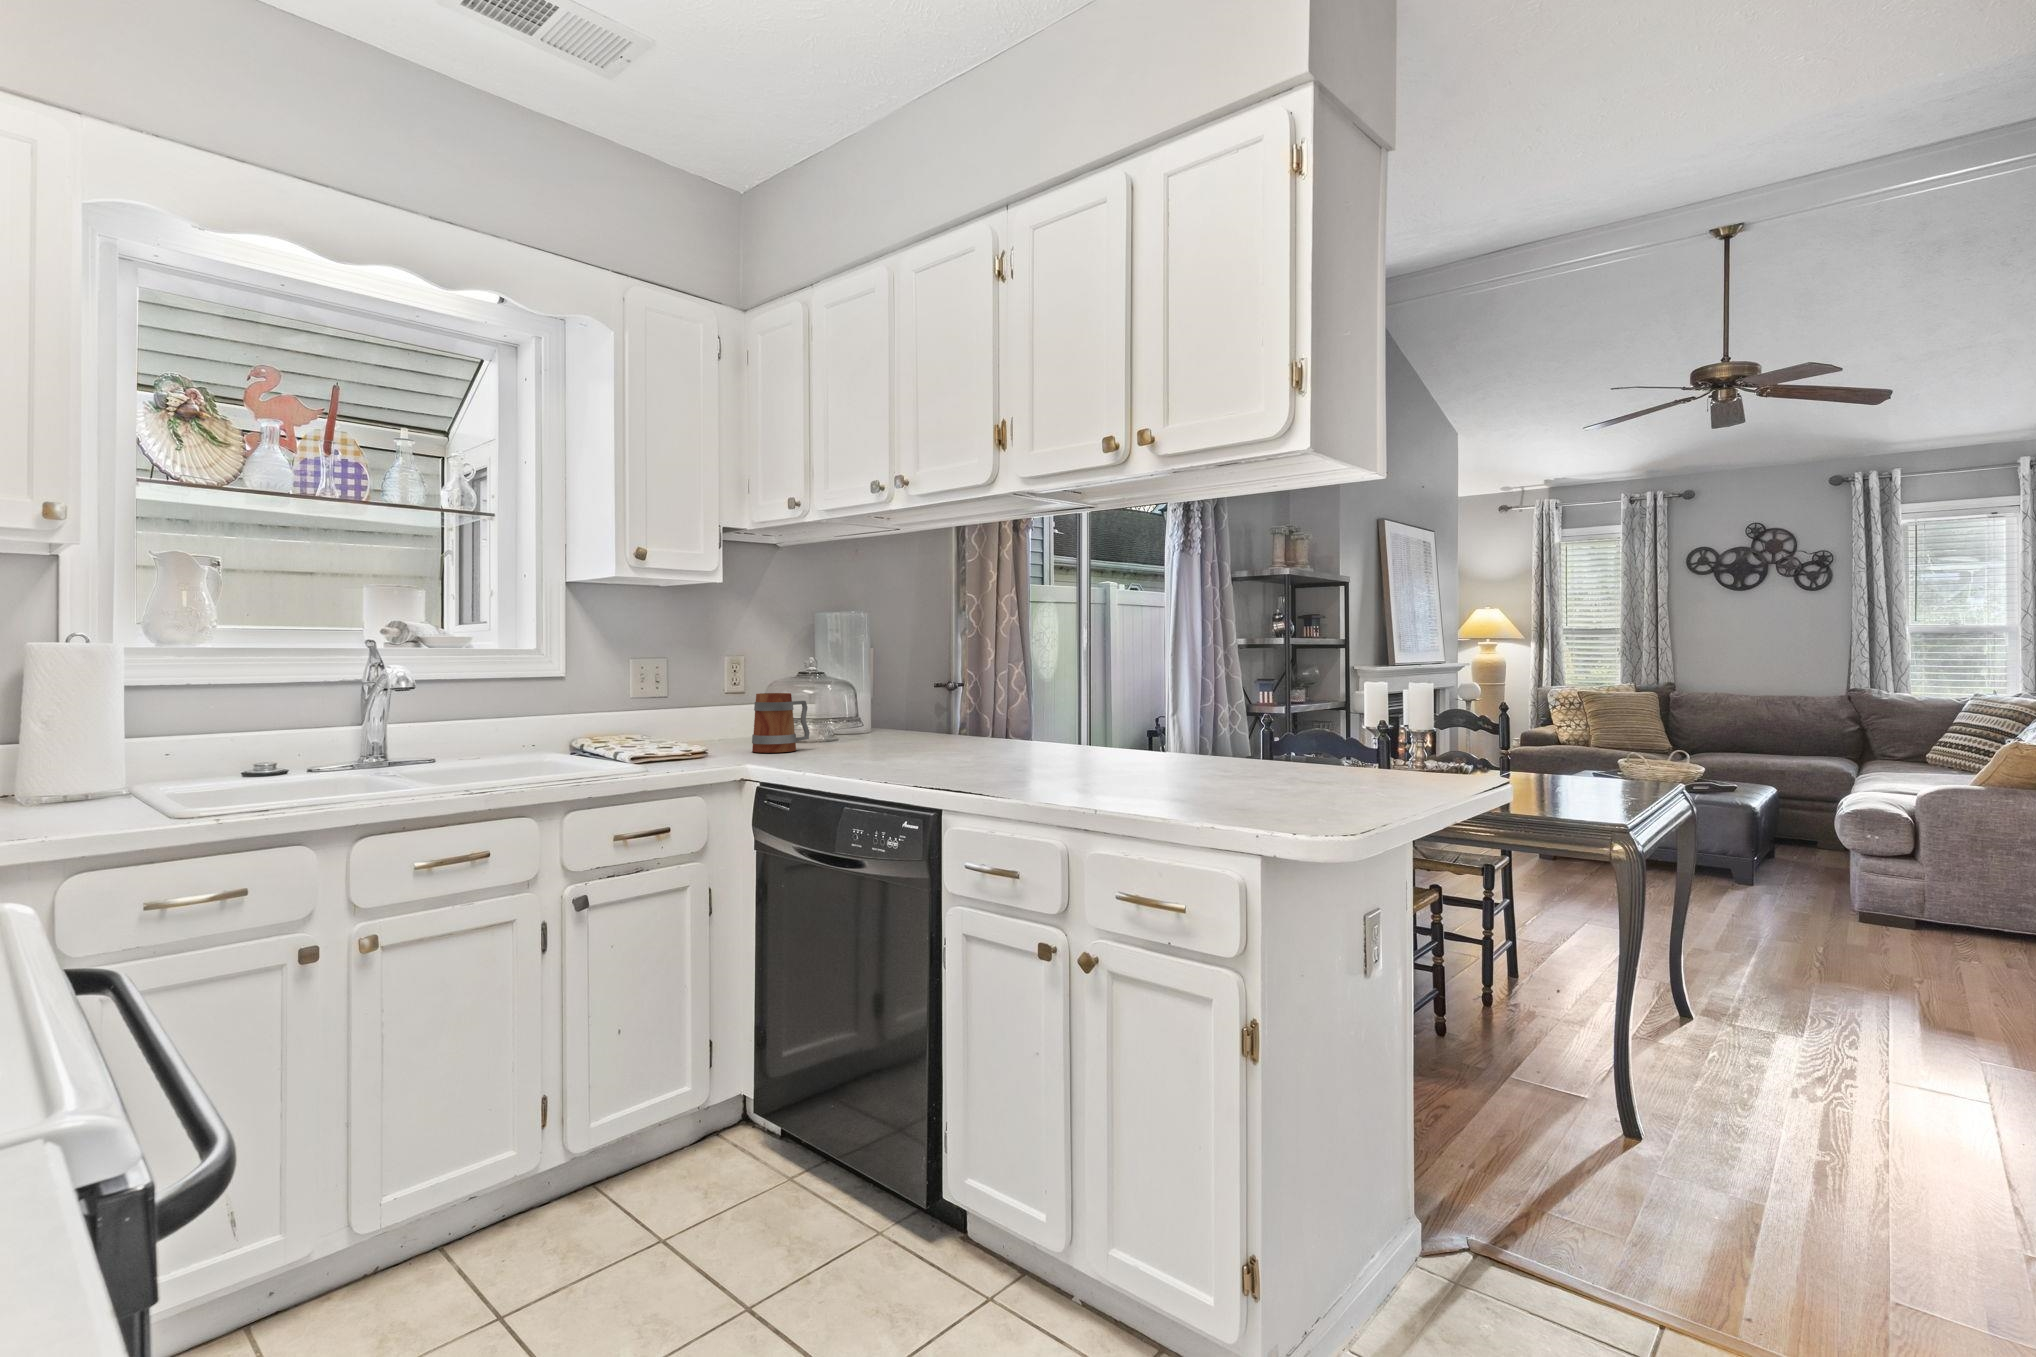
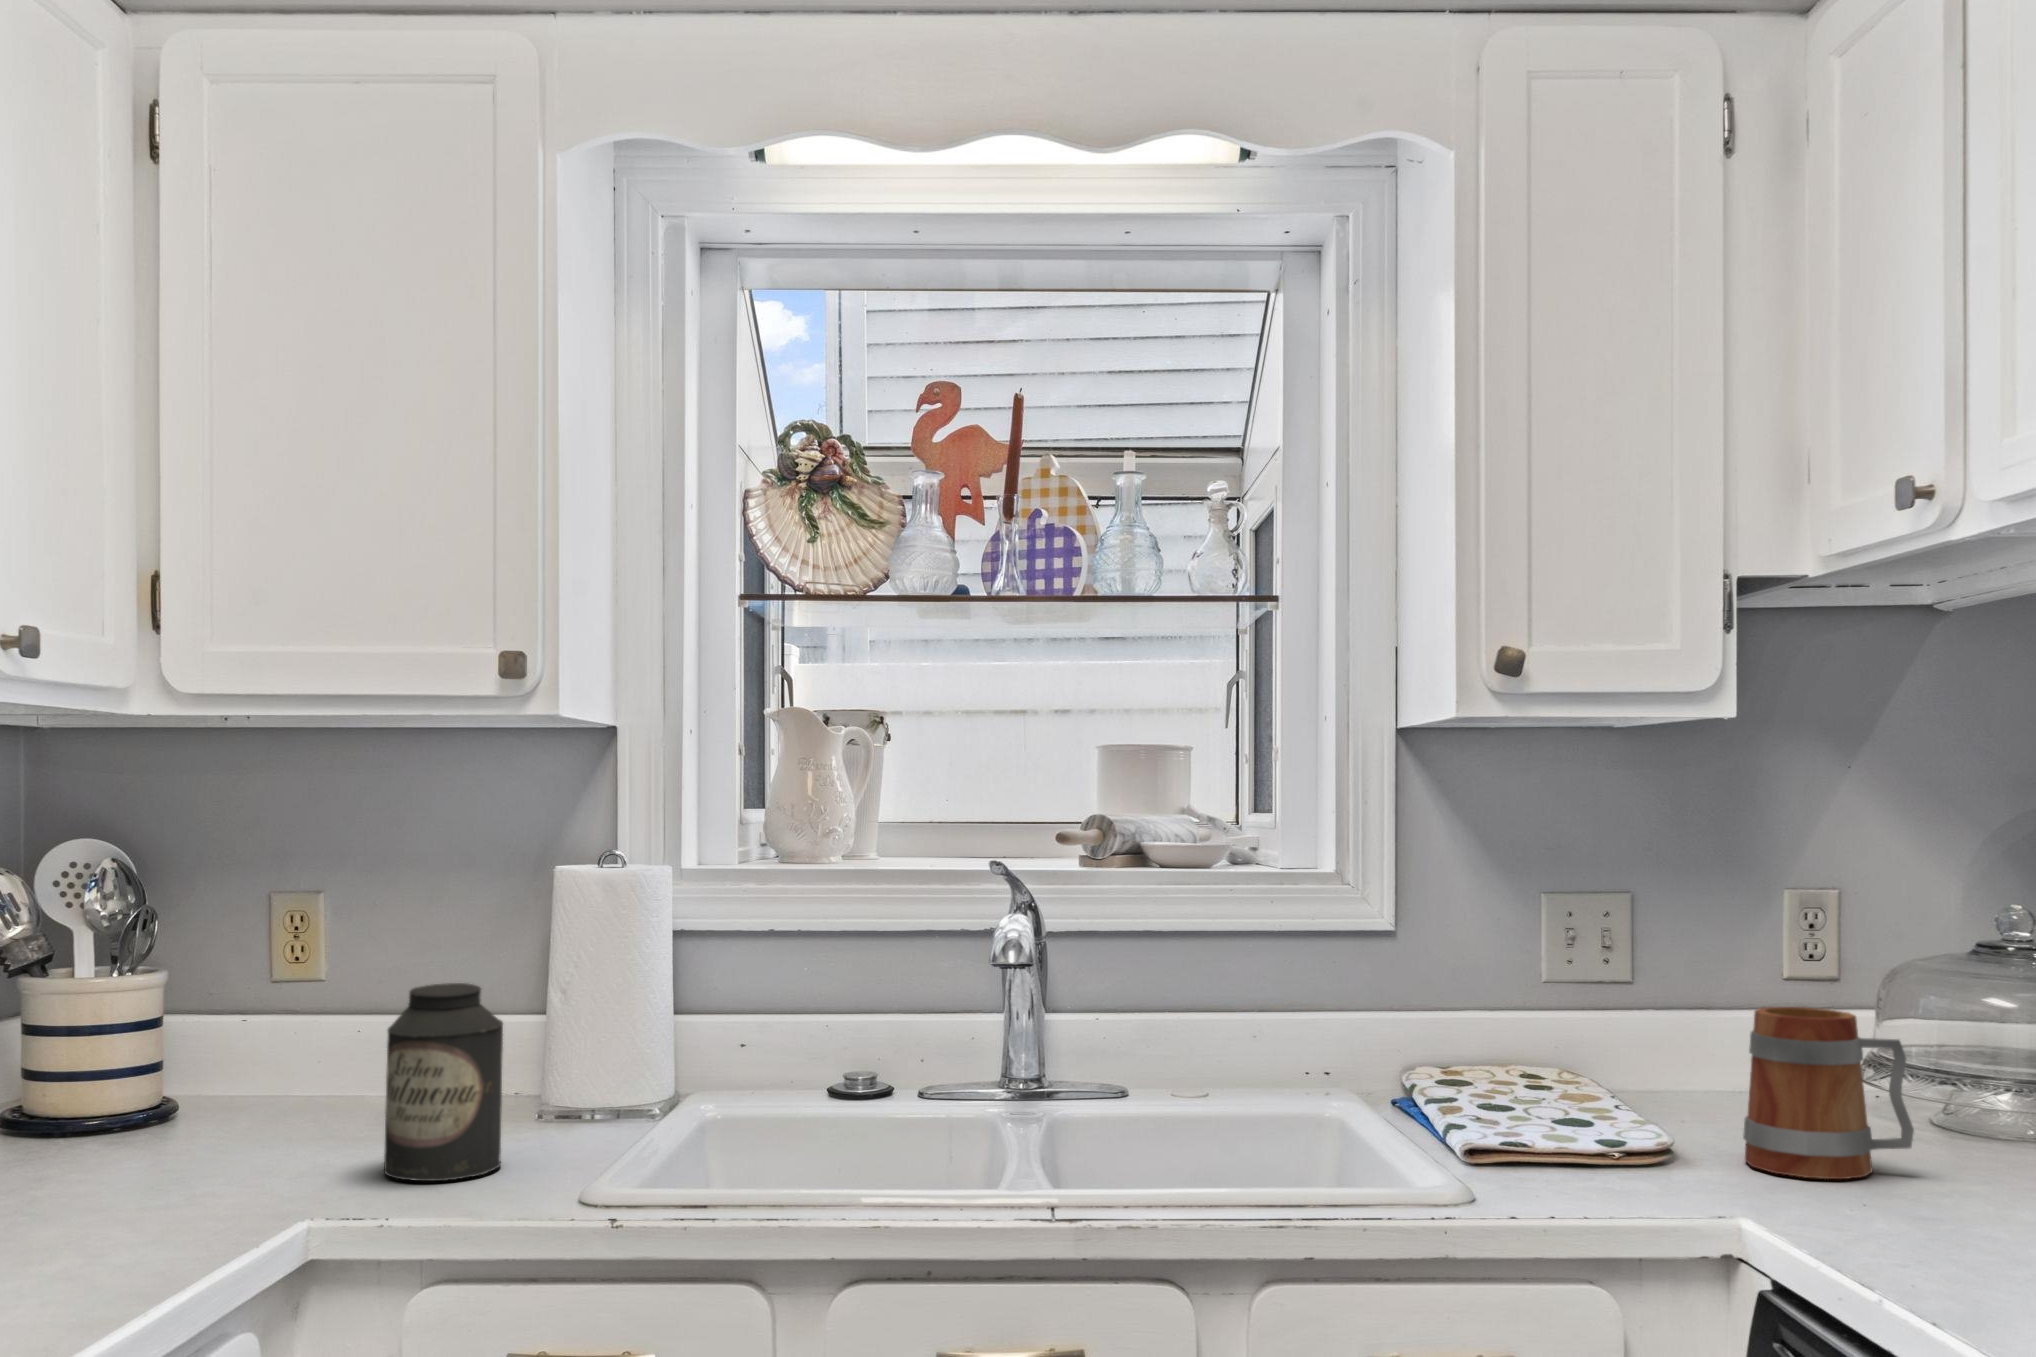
canister: none [51,710,147,829] -> present [384,983,503,1181]

